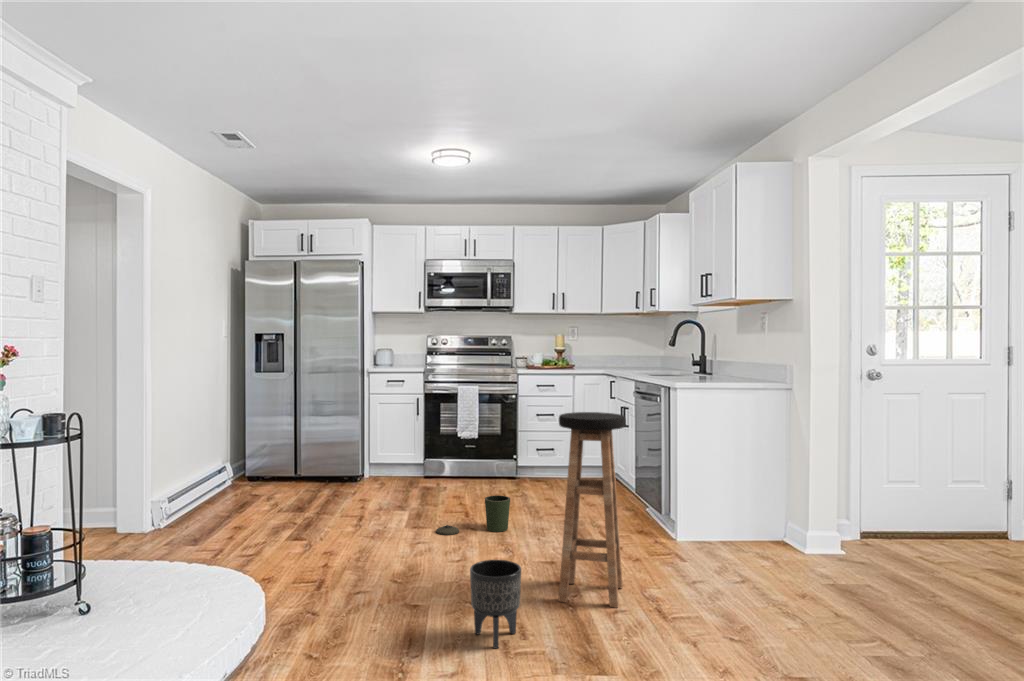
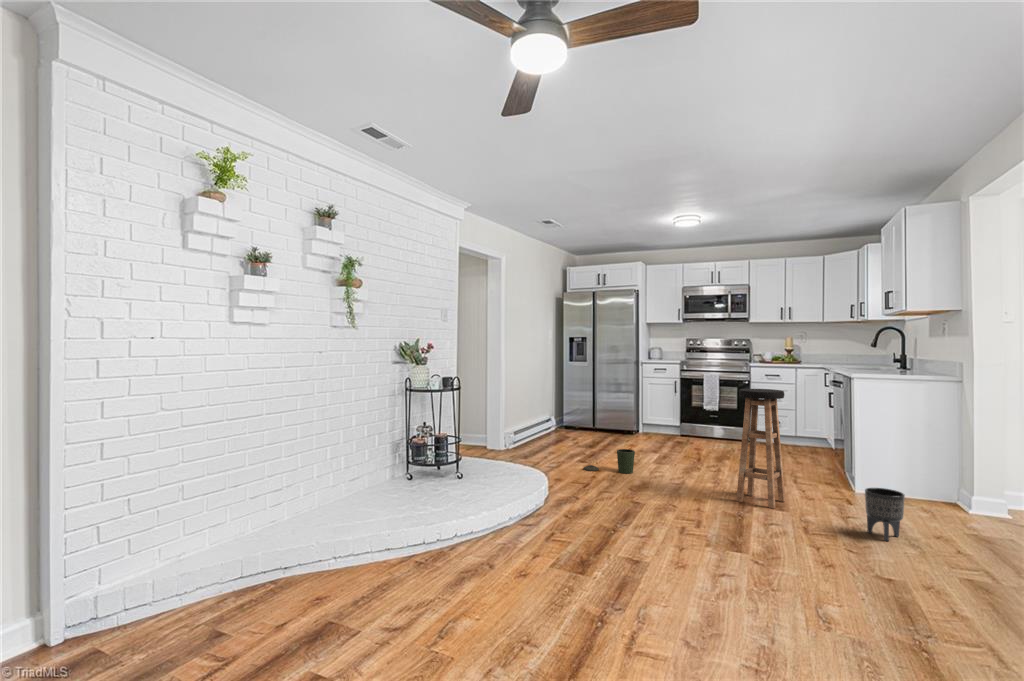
trash can: present [436,495,510,535] -> present [584,449,635,474]
planter: present [470,560,521,648] -> present [865,488,905,541]

